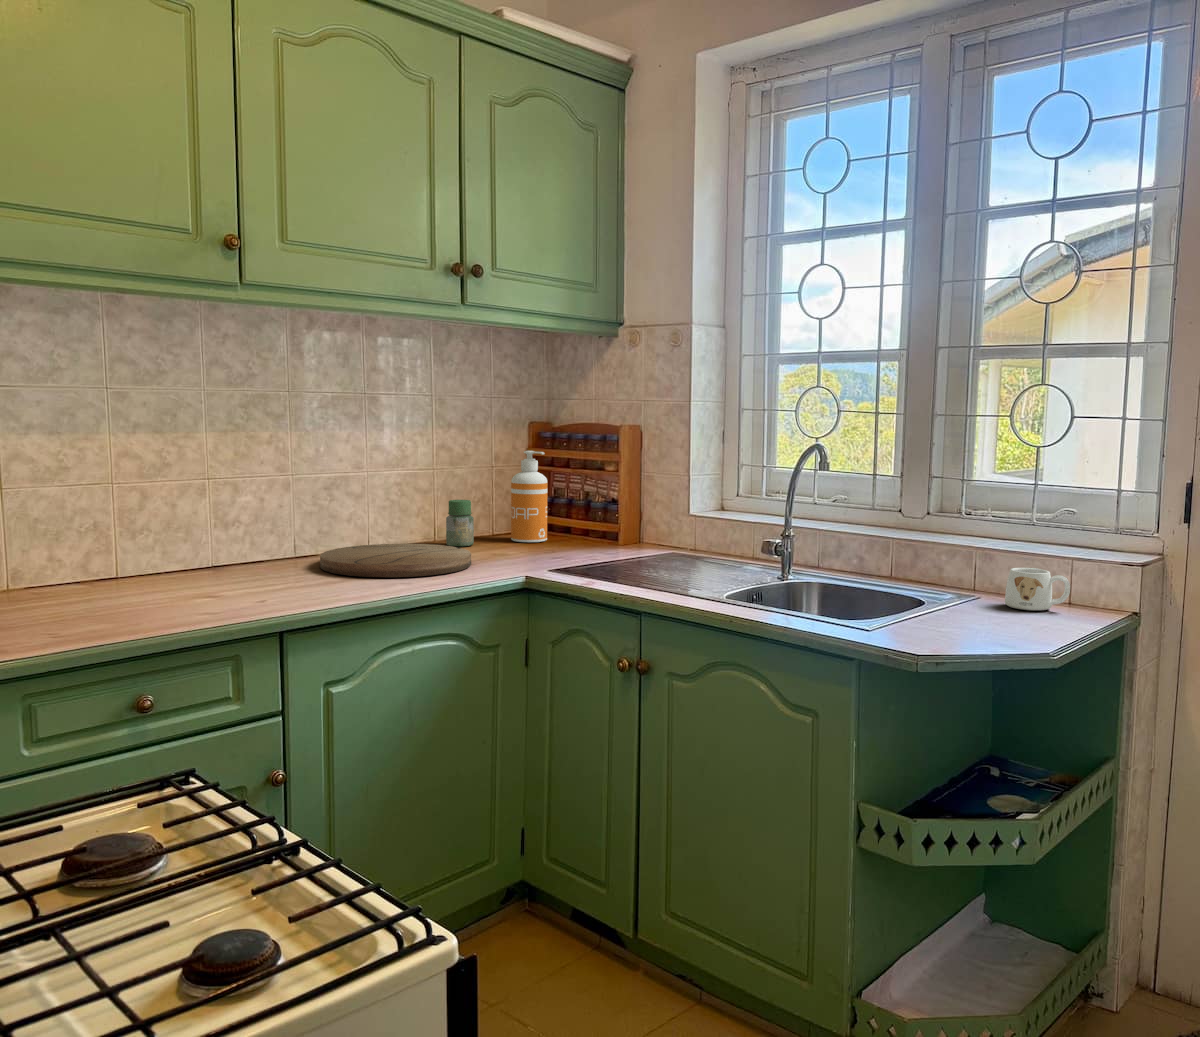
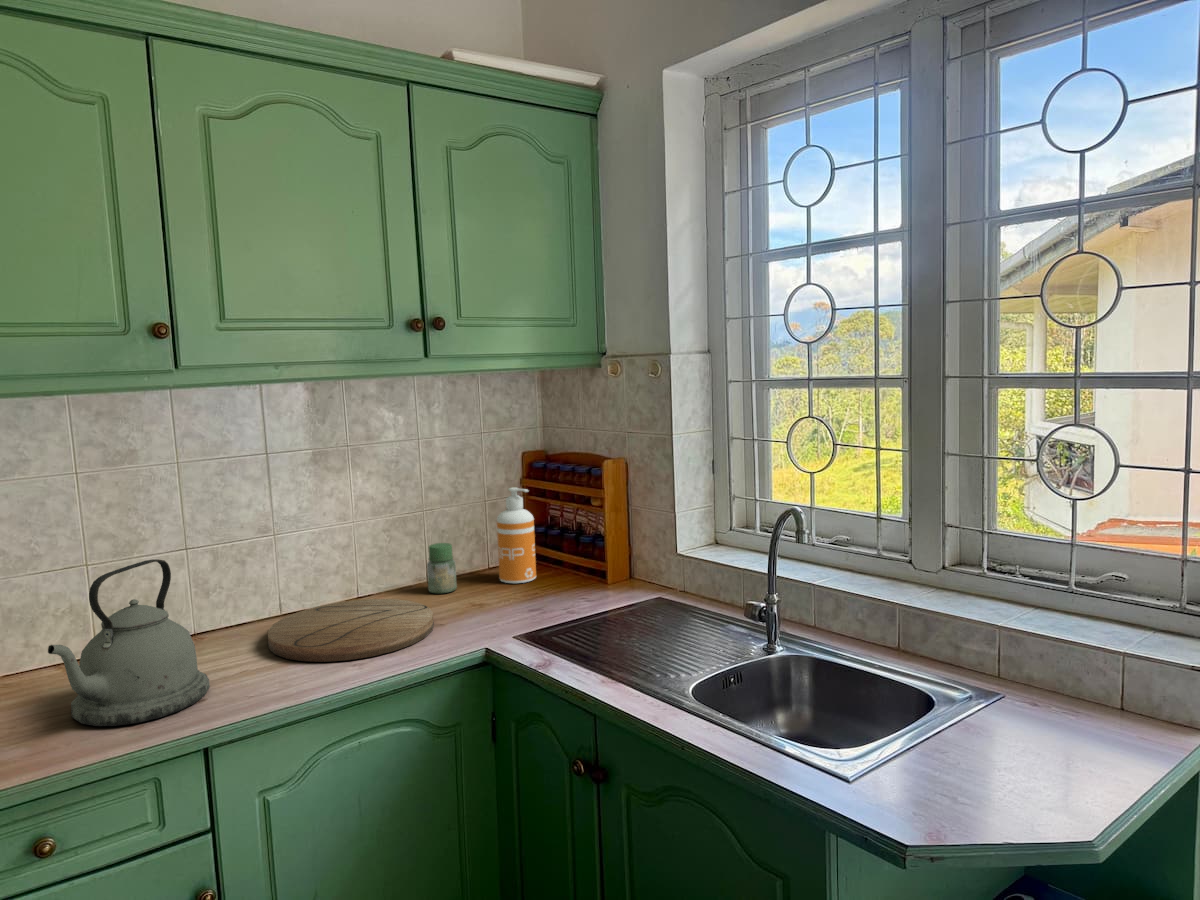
kettle: none [182,469,296,603] -> present [48,559,210,726]
mug: present [1005,568,1070,610] -> none [1040,665,1129,728]

